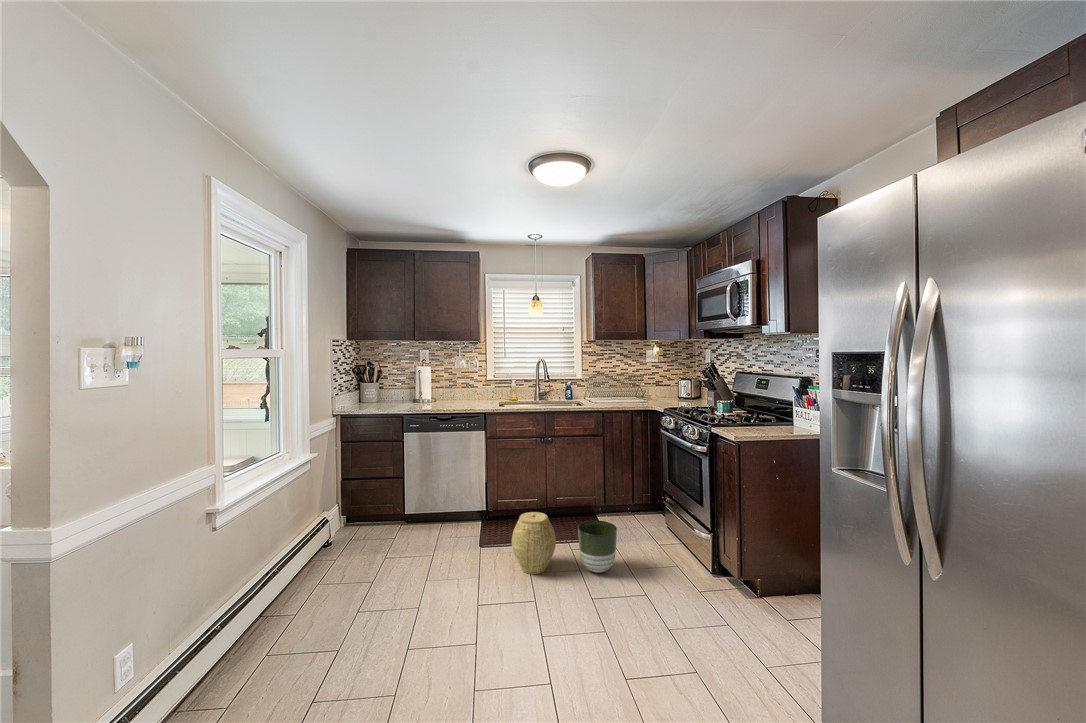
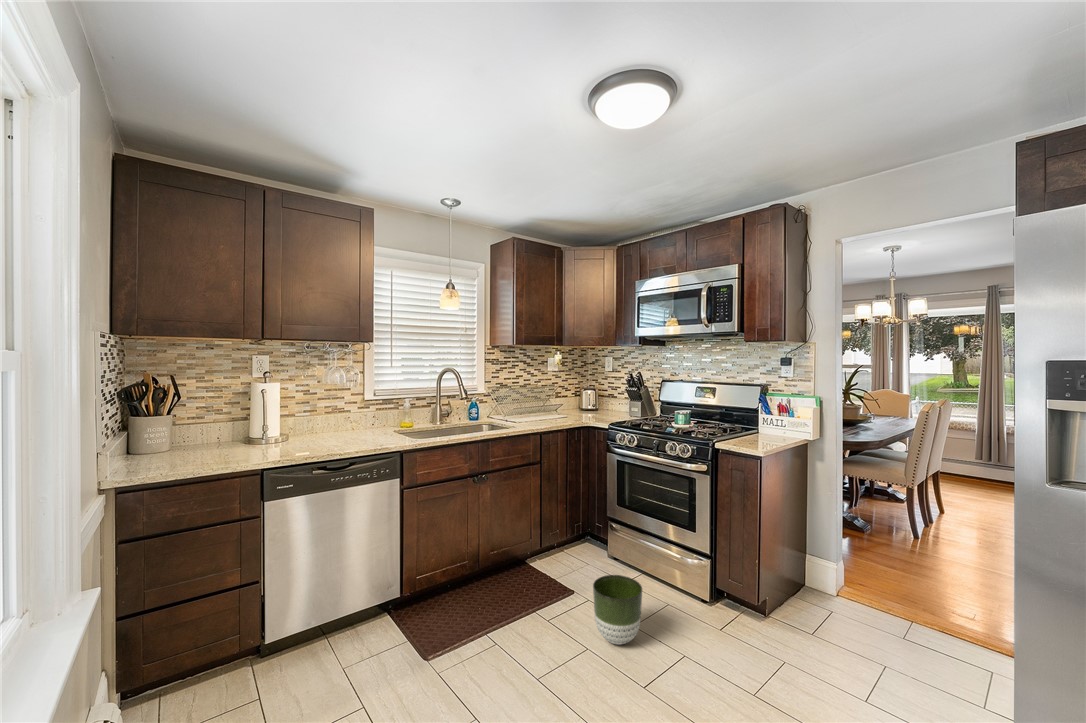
woven basket: present [512,512,556,574] -> none [517,586,578,678]

